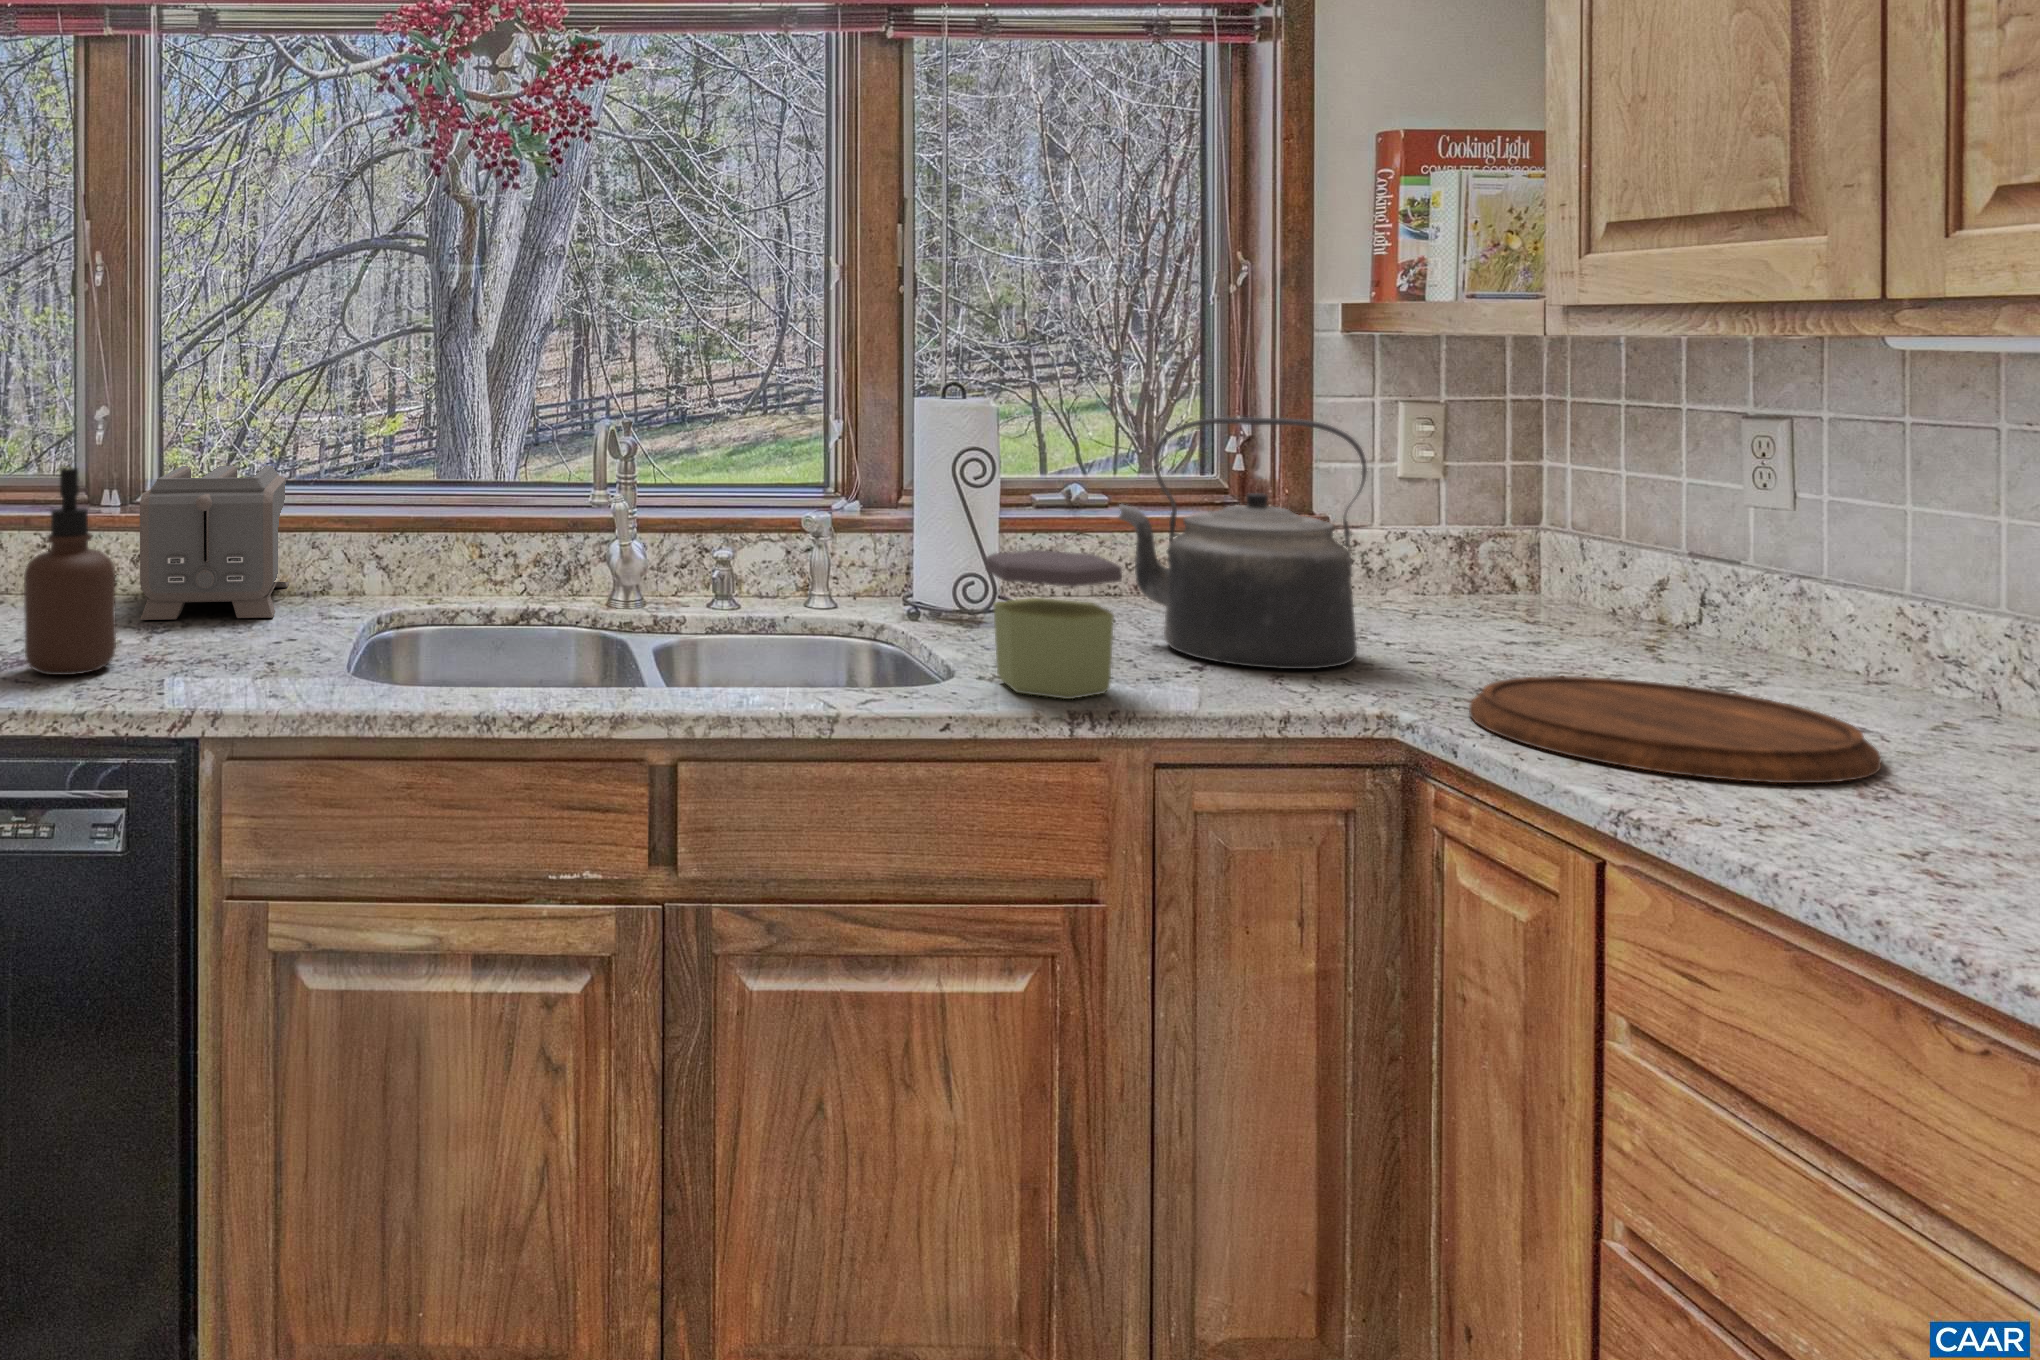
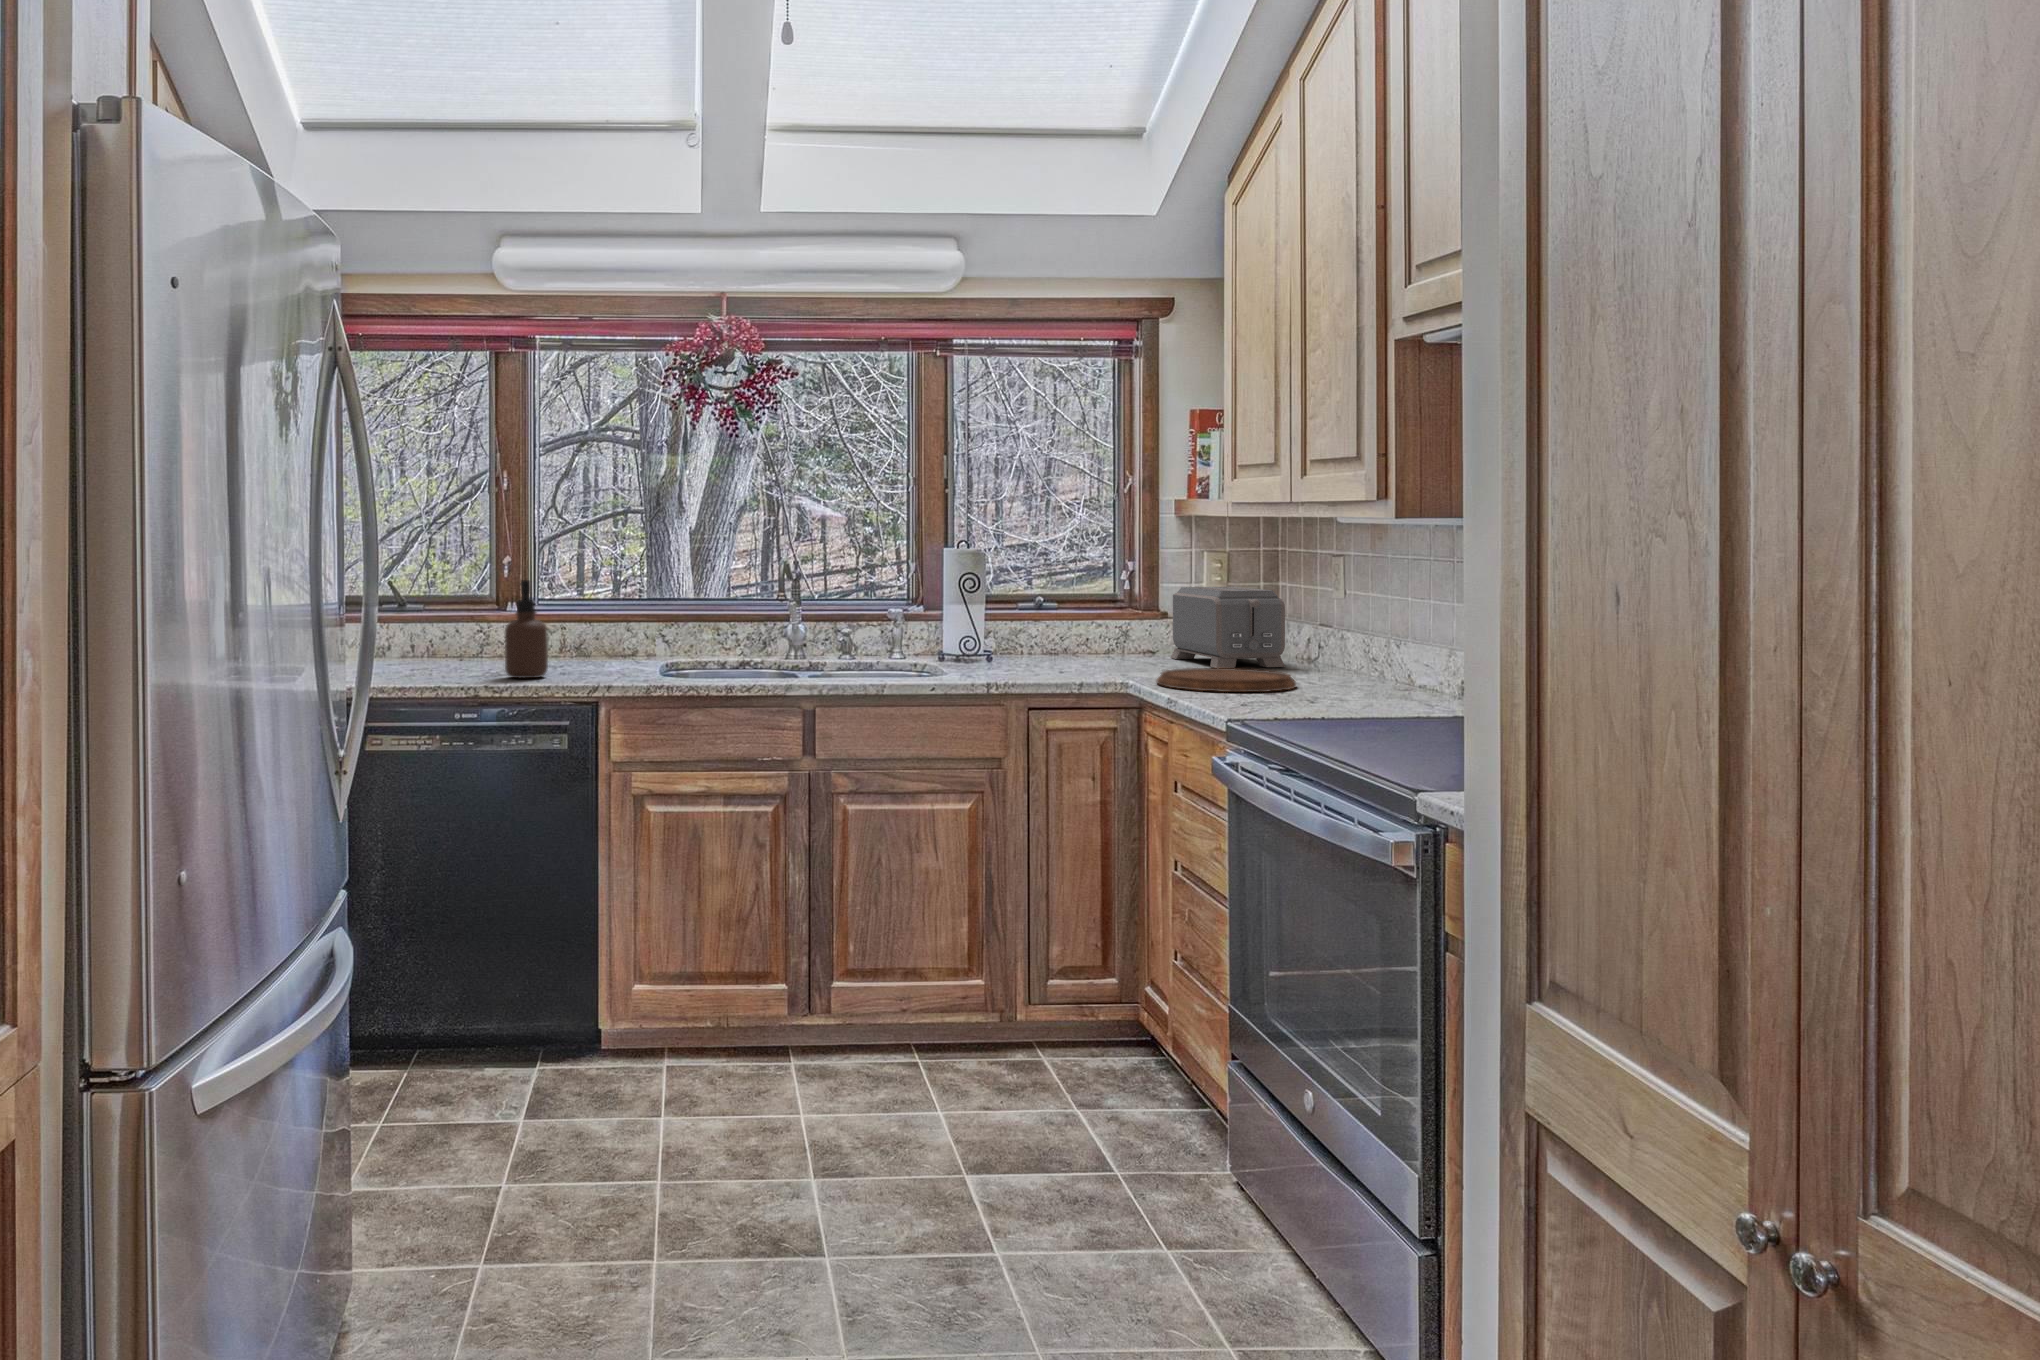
kettle: present [1119,417,1367,669] -> none [1038,556,1145,672]
toaster: present [140,464,289,620] -> present [1171,587,1285,668]
jar: present [985,550,1122,699] -> none [961,617,1017,680]

